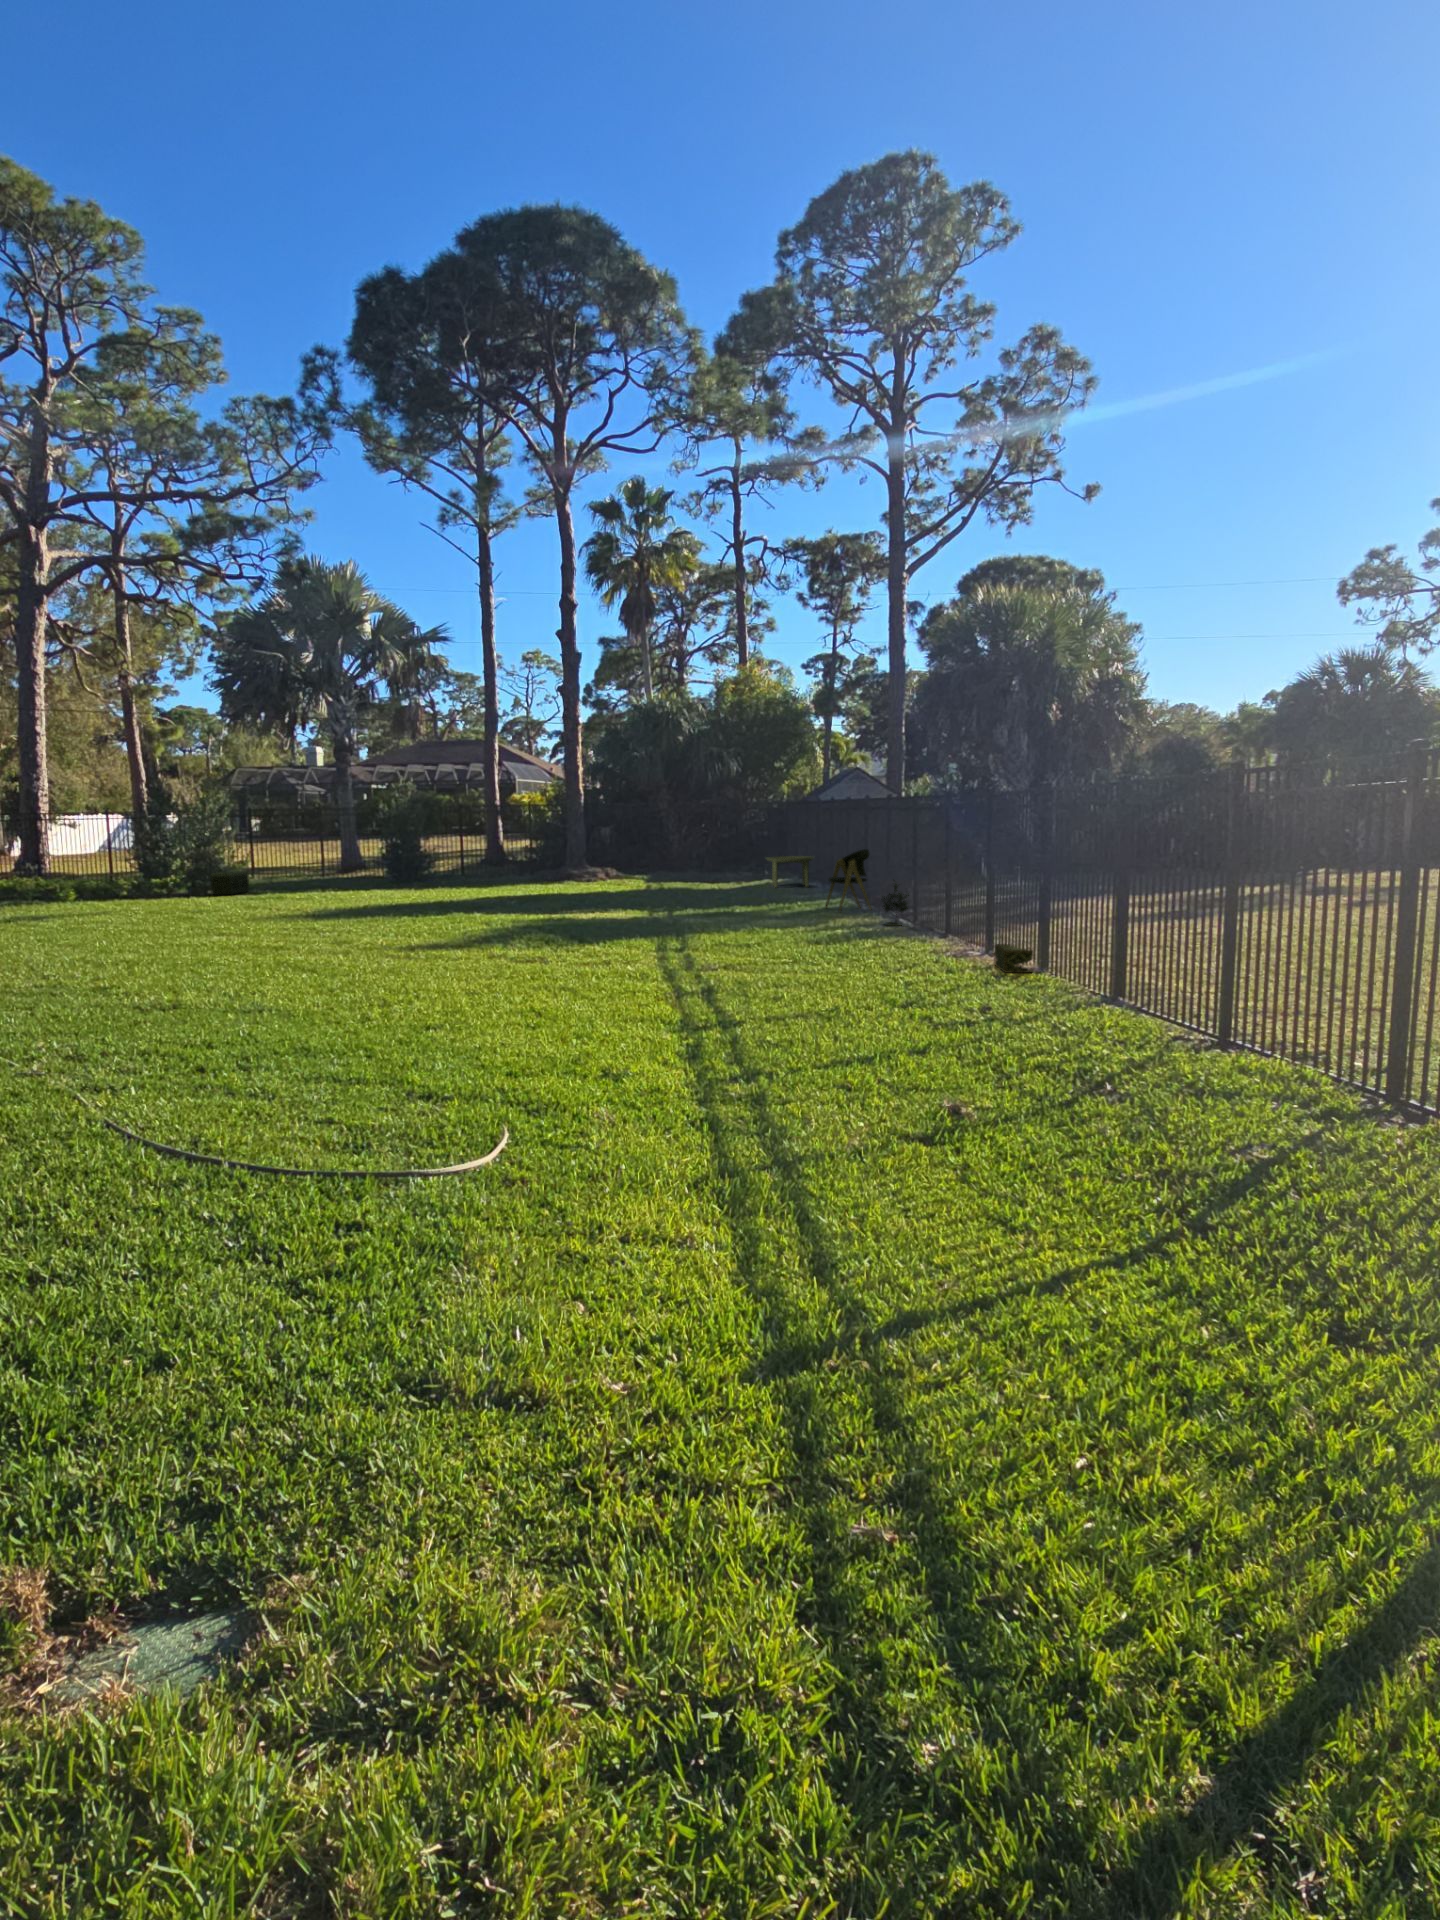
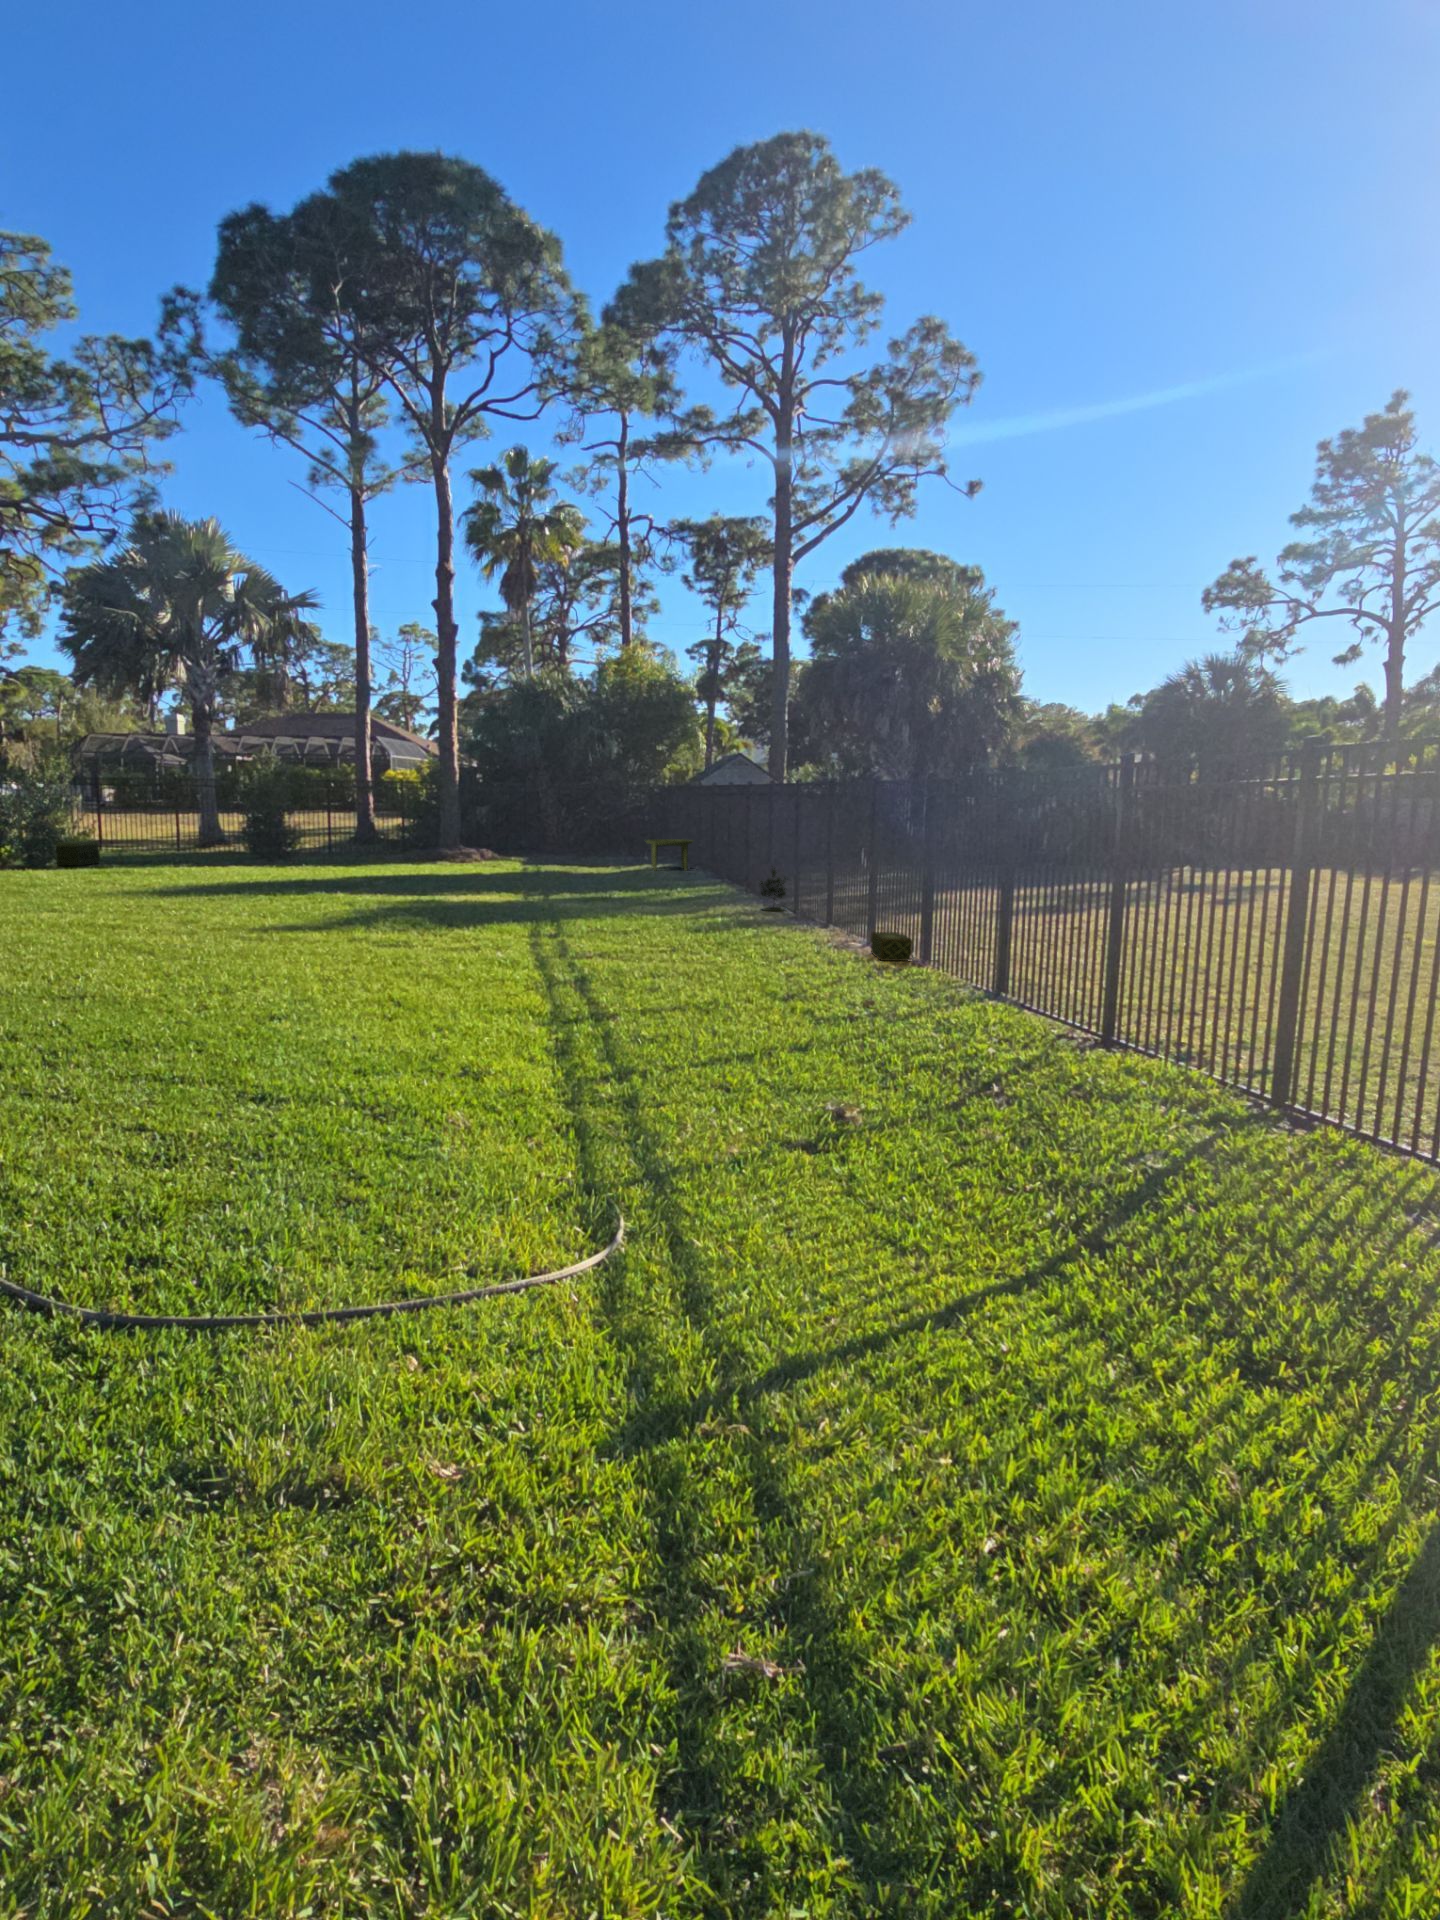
chair: present [825,849,872,912] -> none [703,834,750,896]

